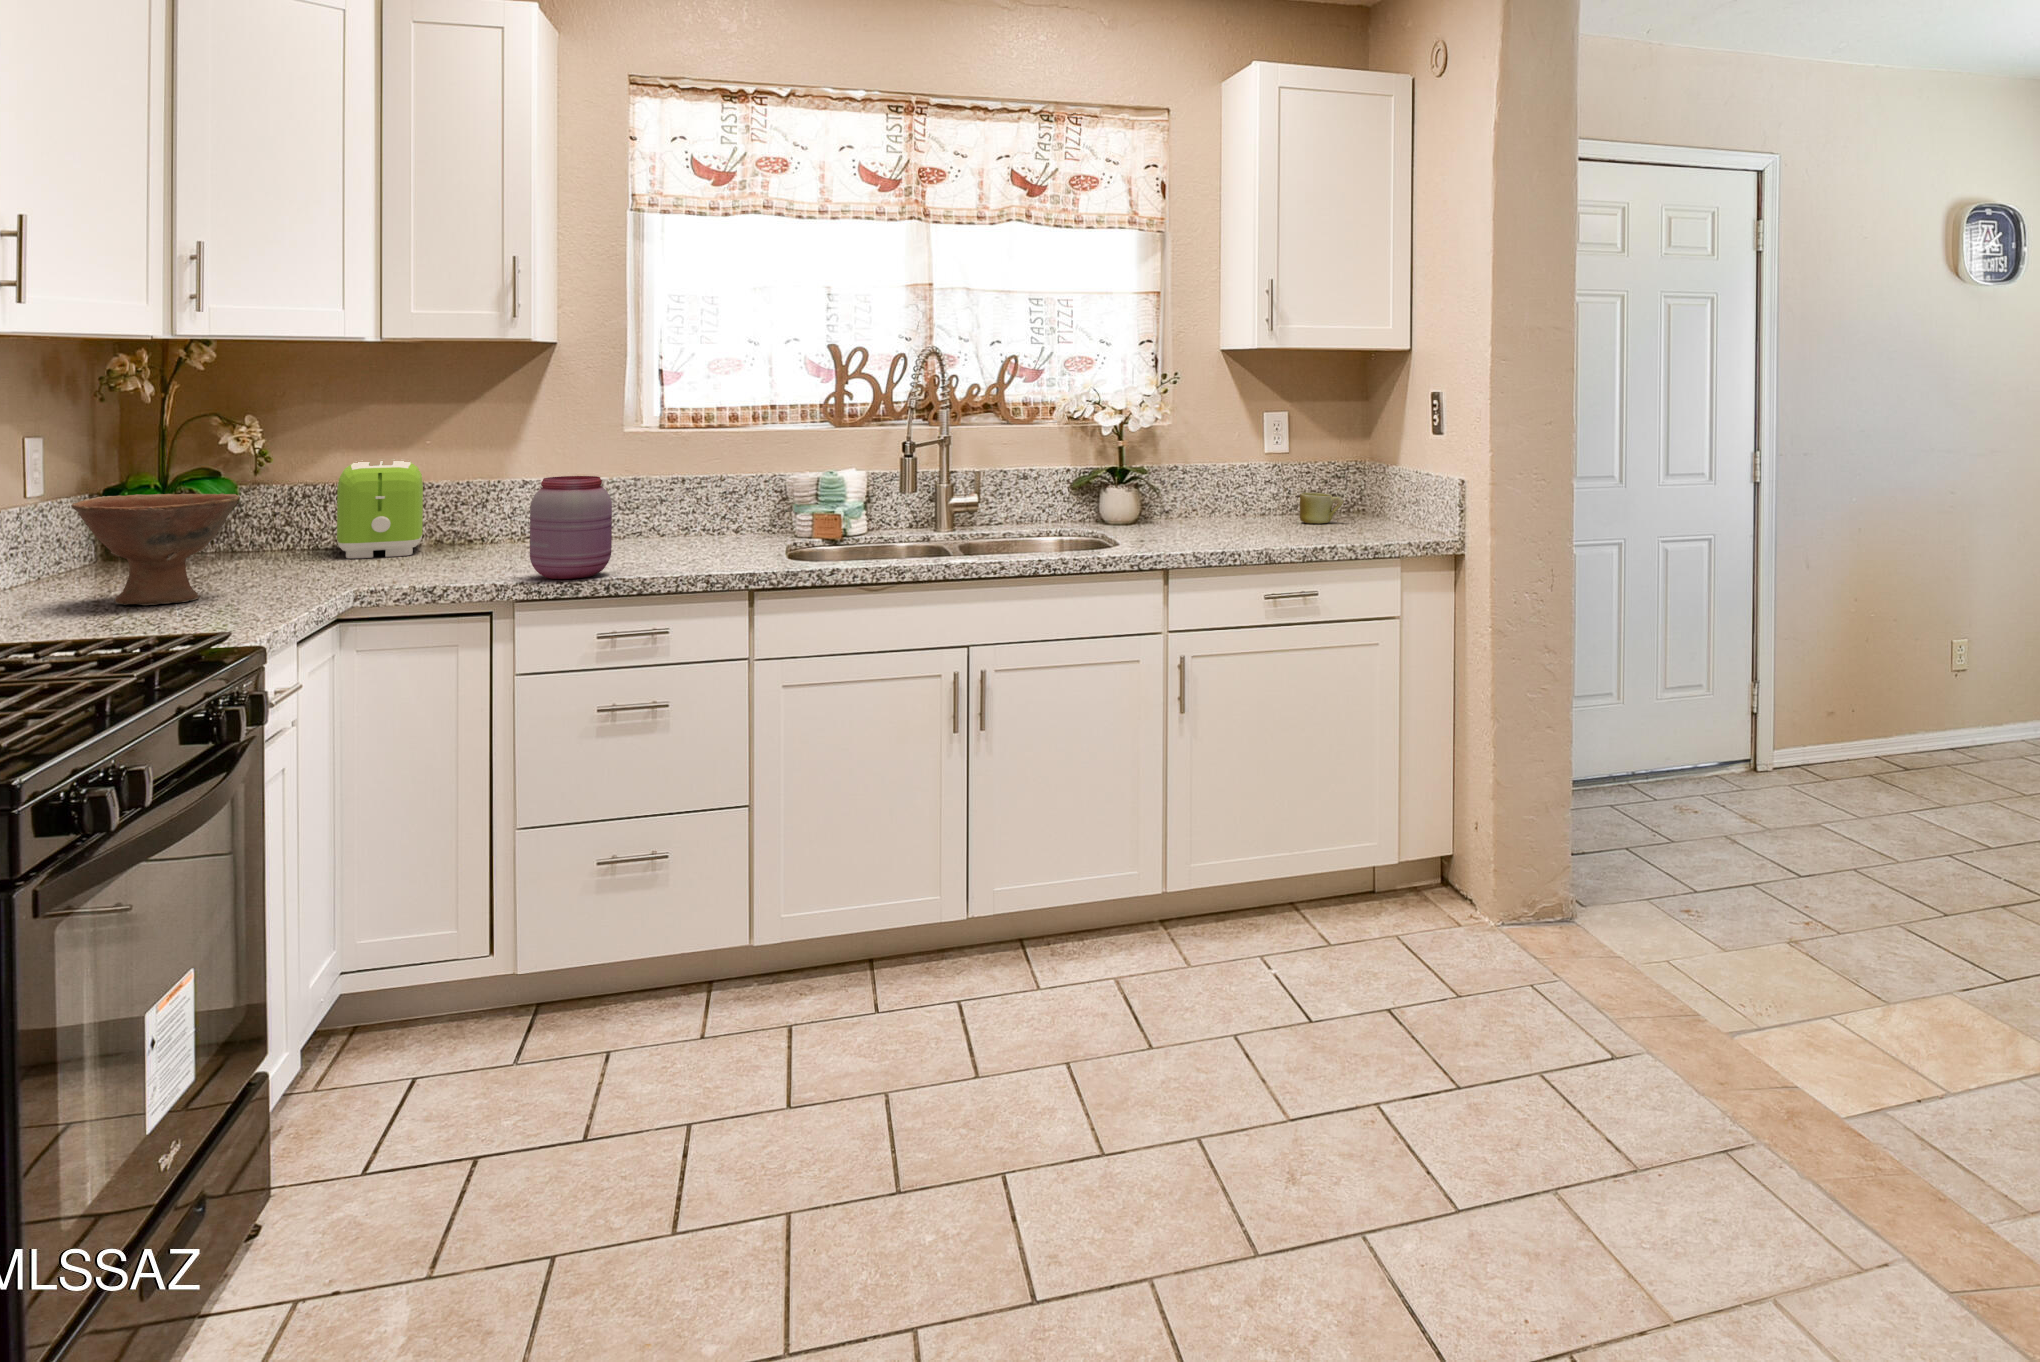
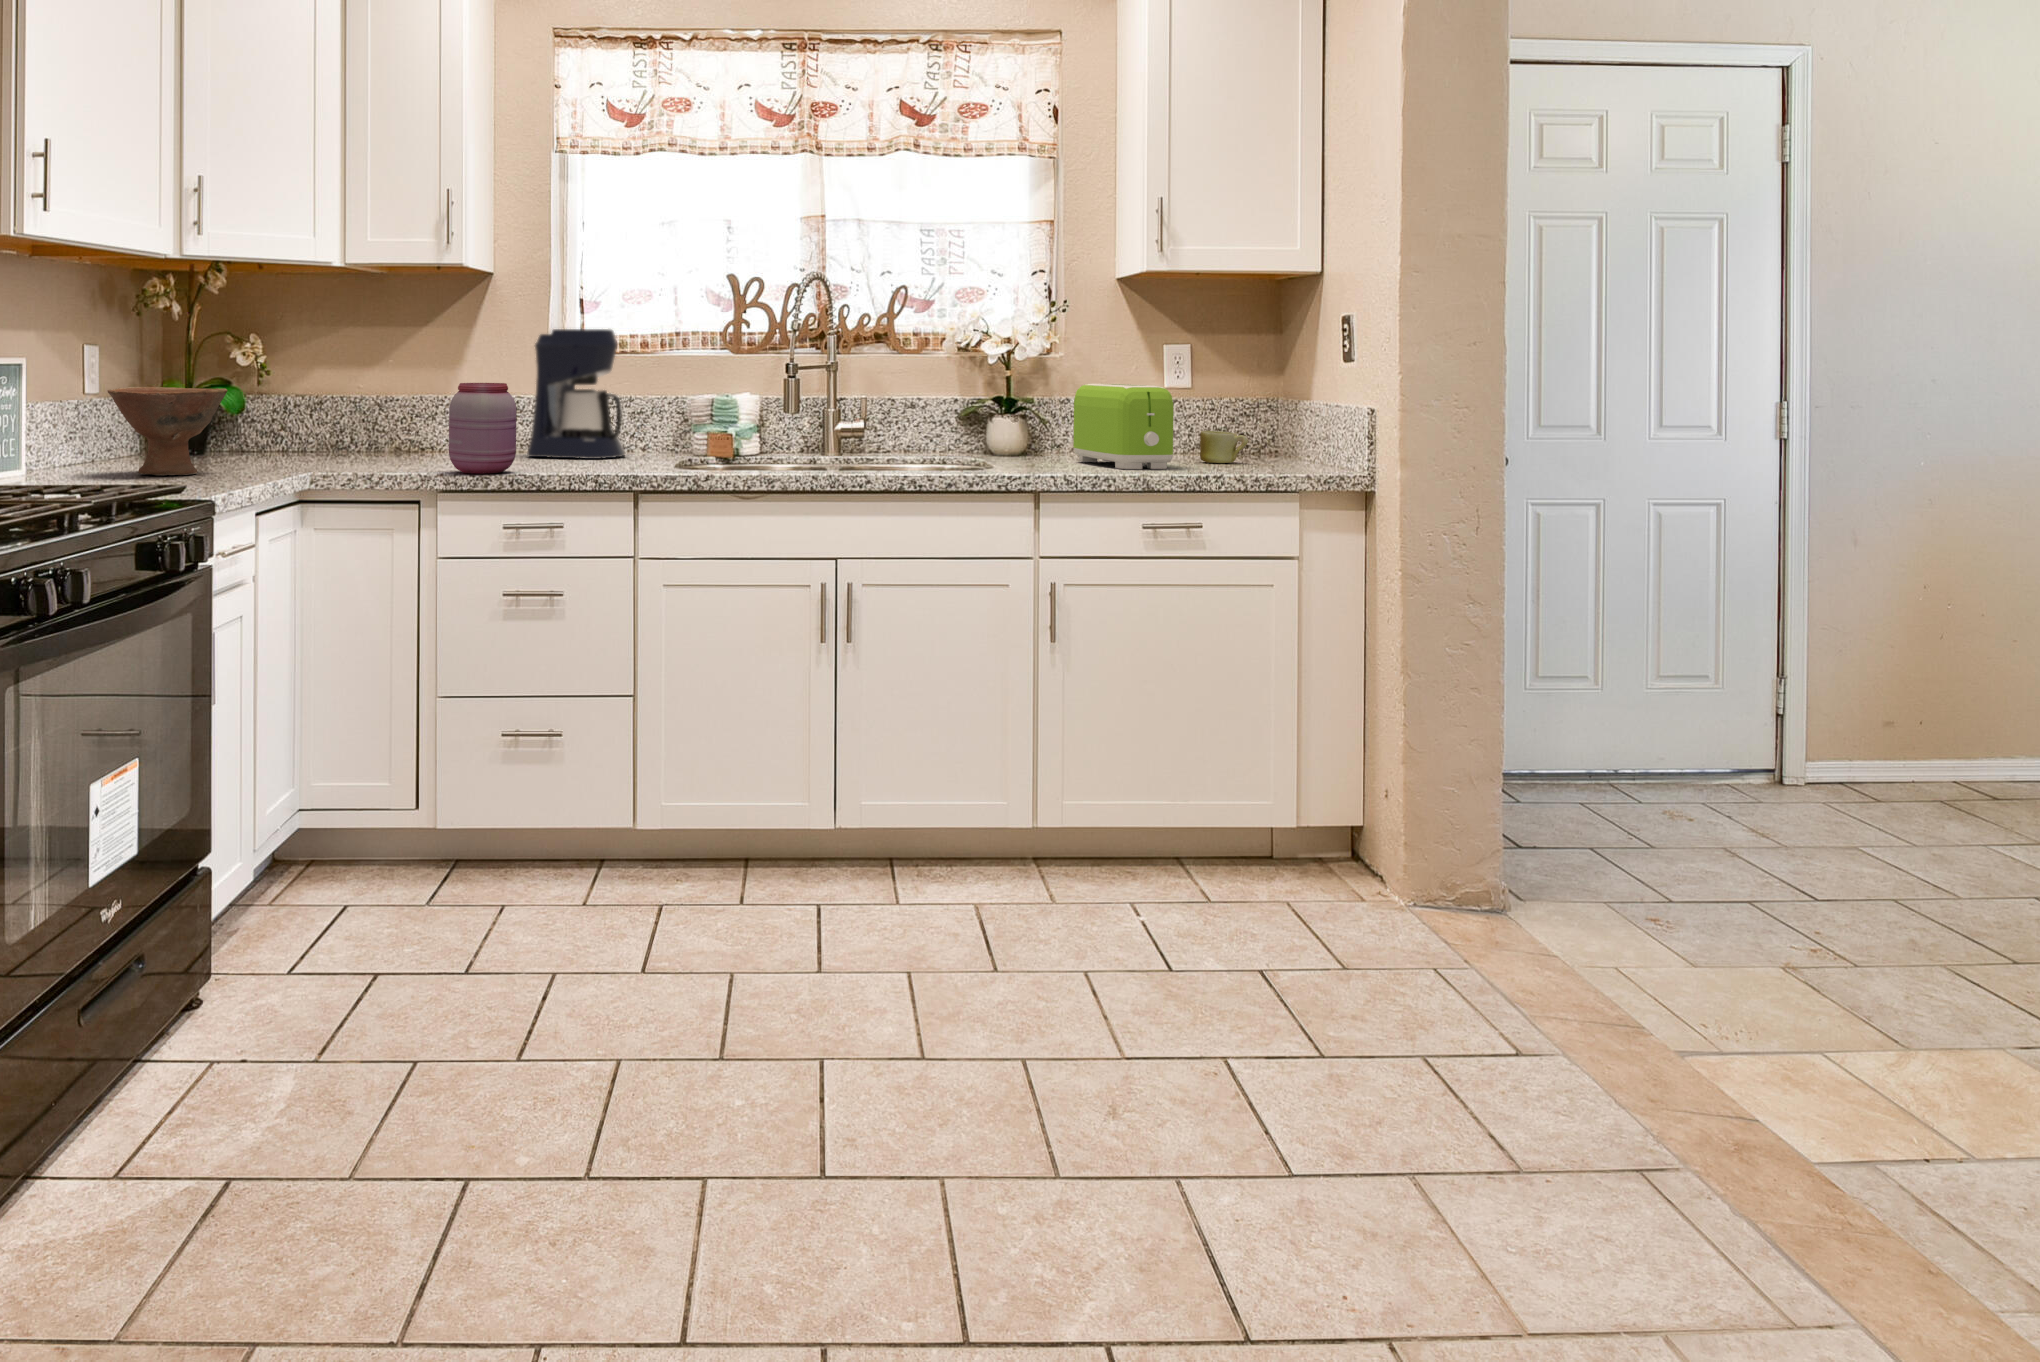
coffee maker: none [604,404,719,546] -> present [527,329,625,459]
toaster: present [337,459,423,558] -> present [1073,384,1174,469]

